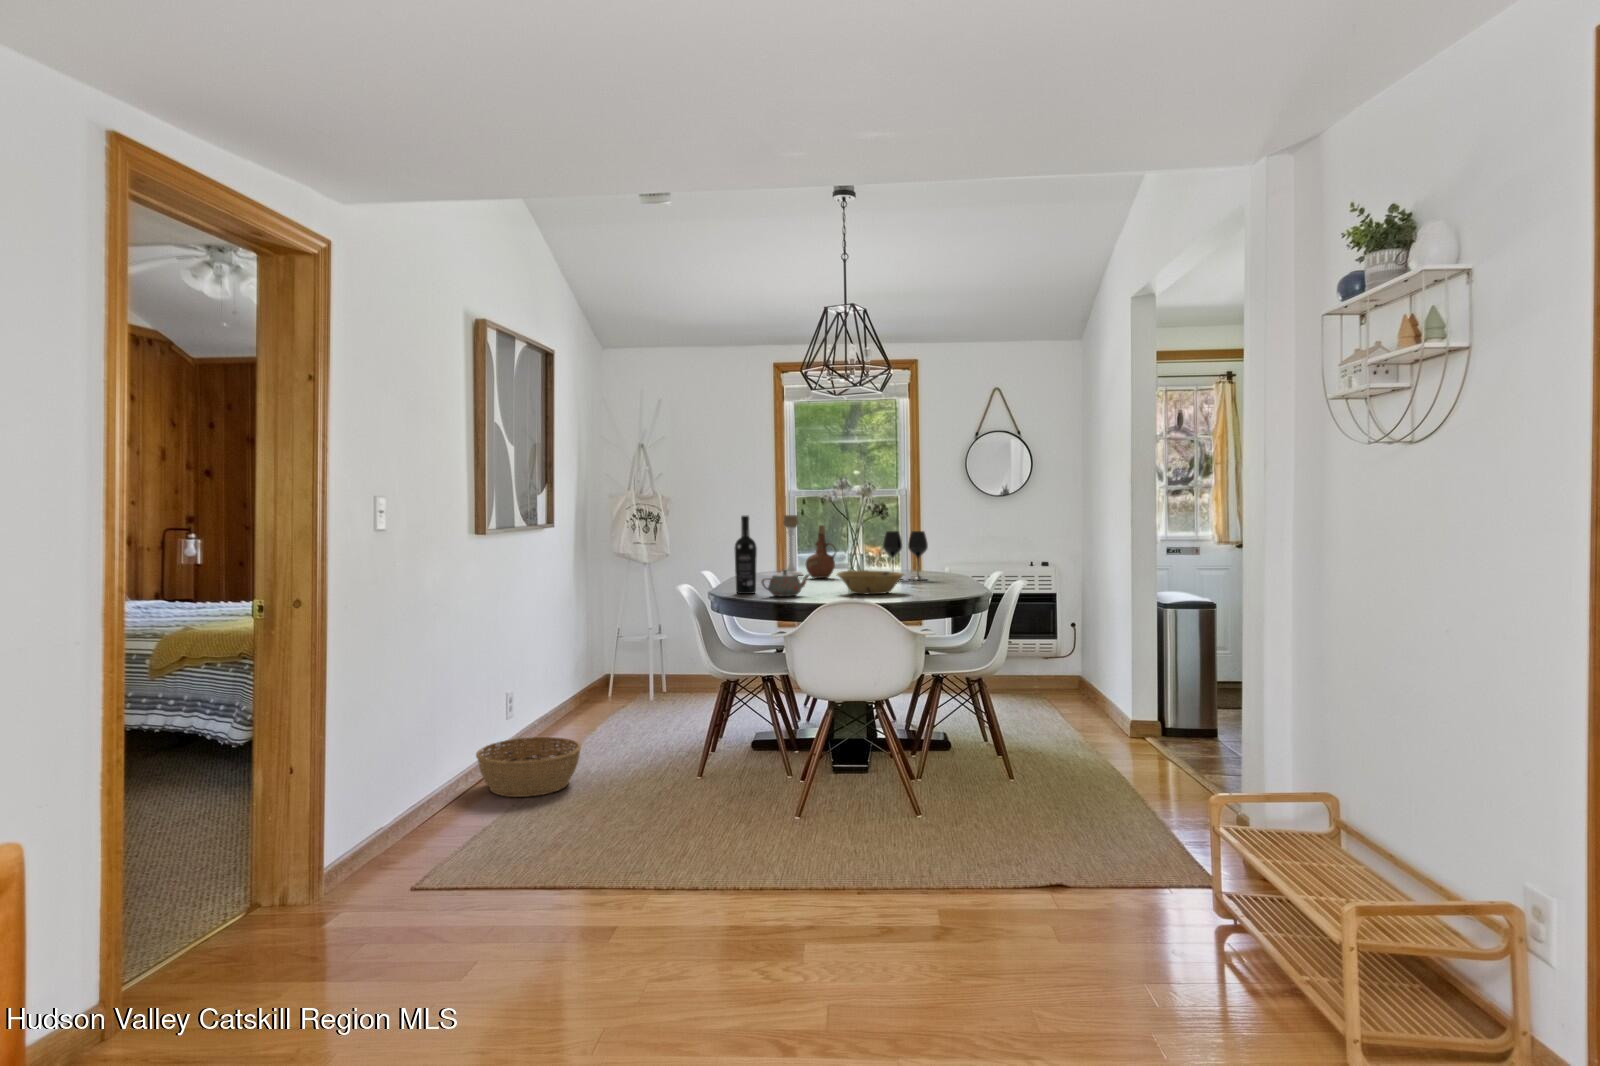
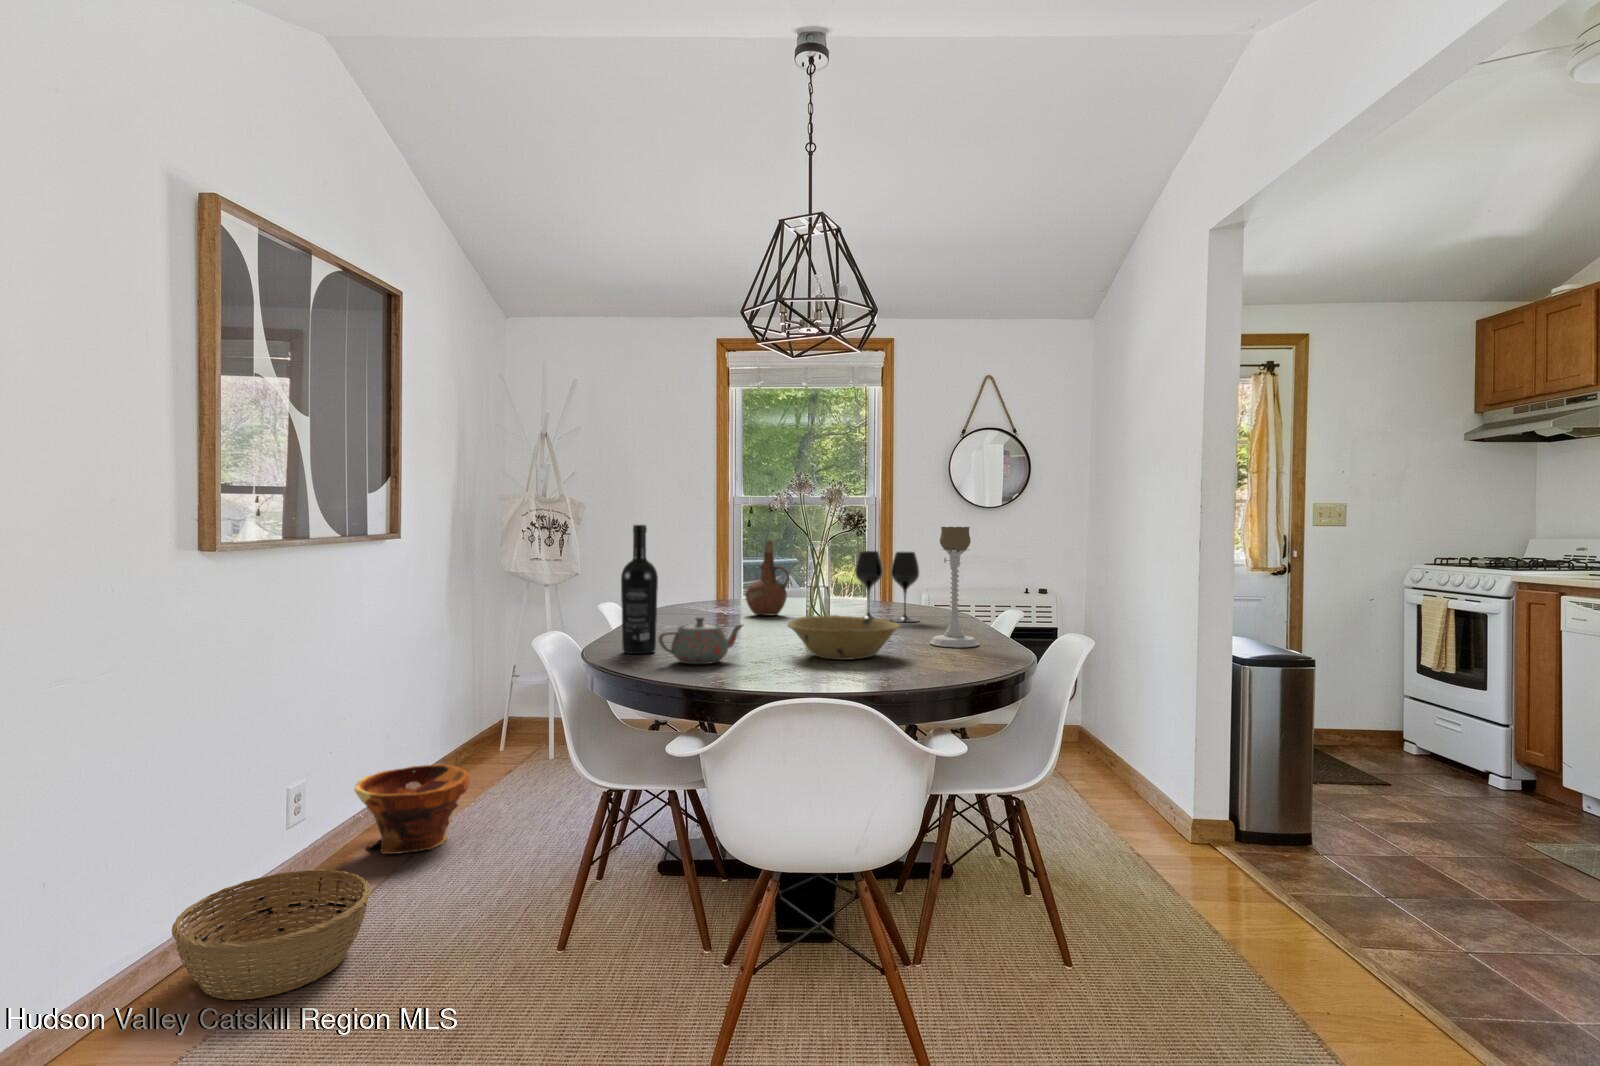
candle holder: present [780,515,803,576] -> present [930,527,979,647]
planter: none [538,689,613,744] -> present [355,764,469,854]

